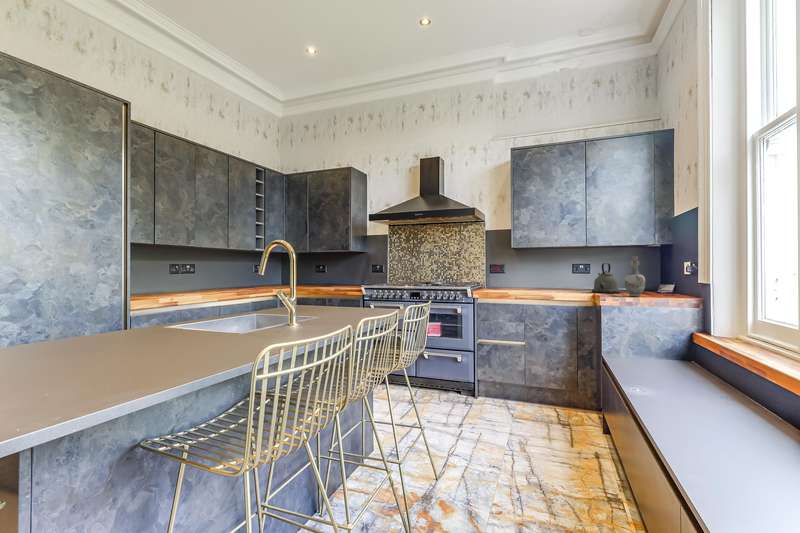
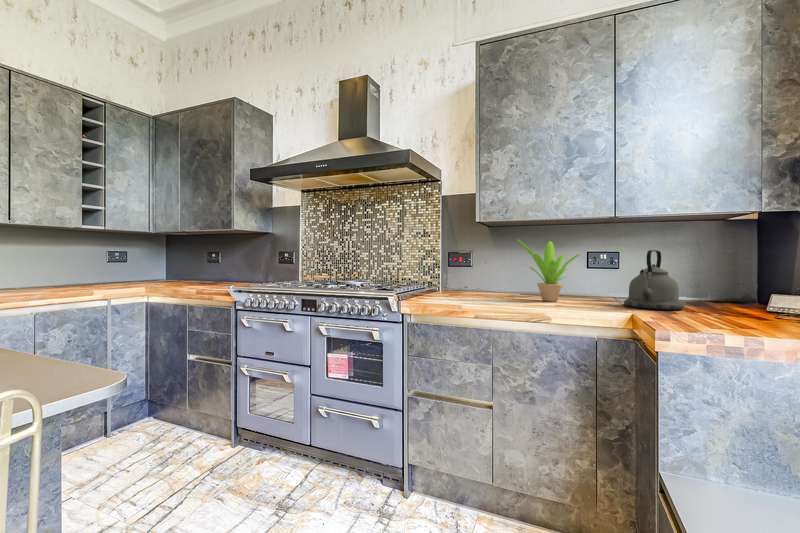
vase: present [625,256,645,296] -> none [709,234,762,327]
potted plant: none [535,257,569,291] -> present [517,239,580,302]

